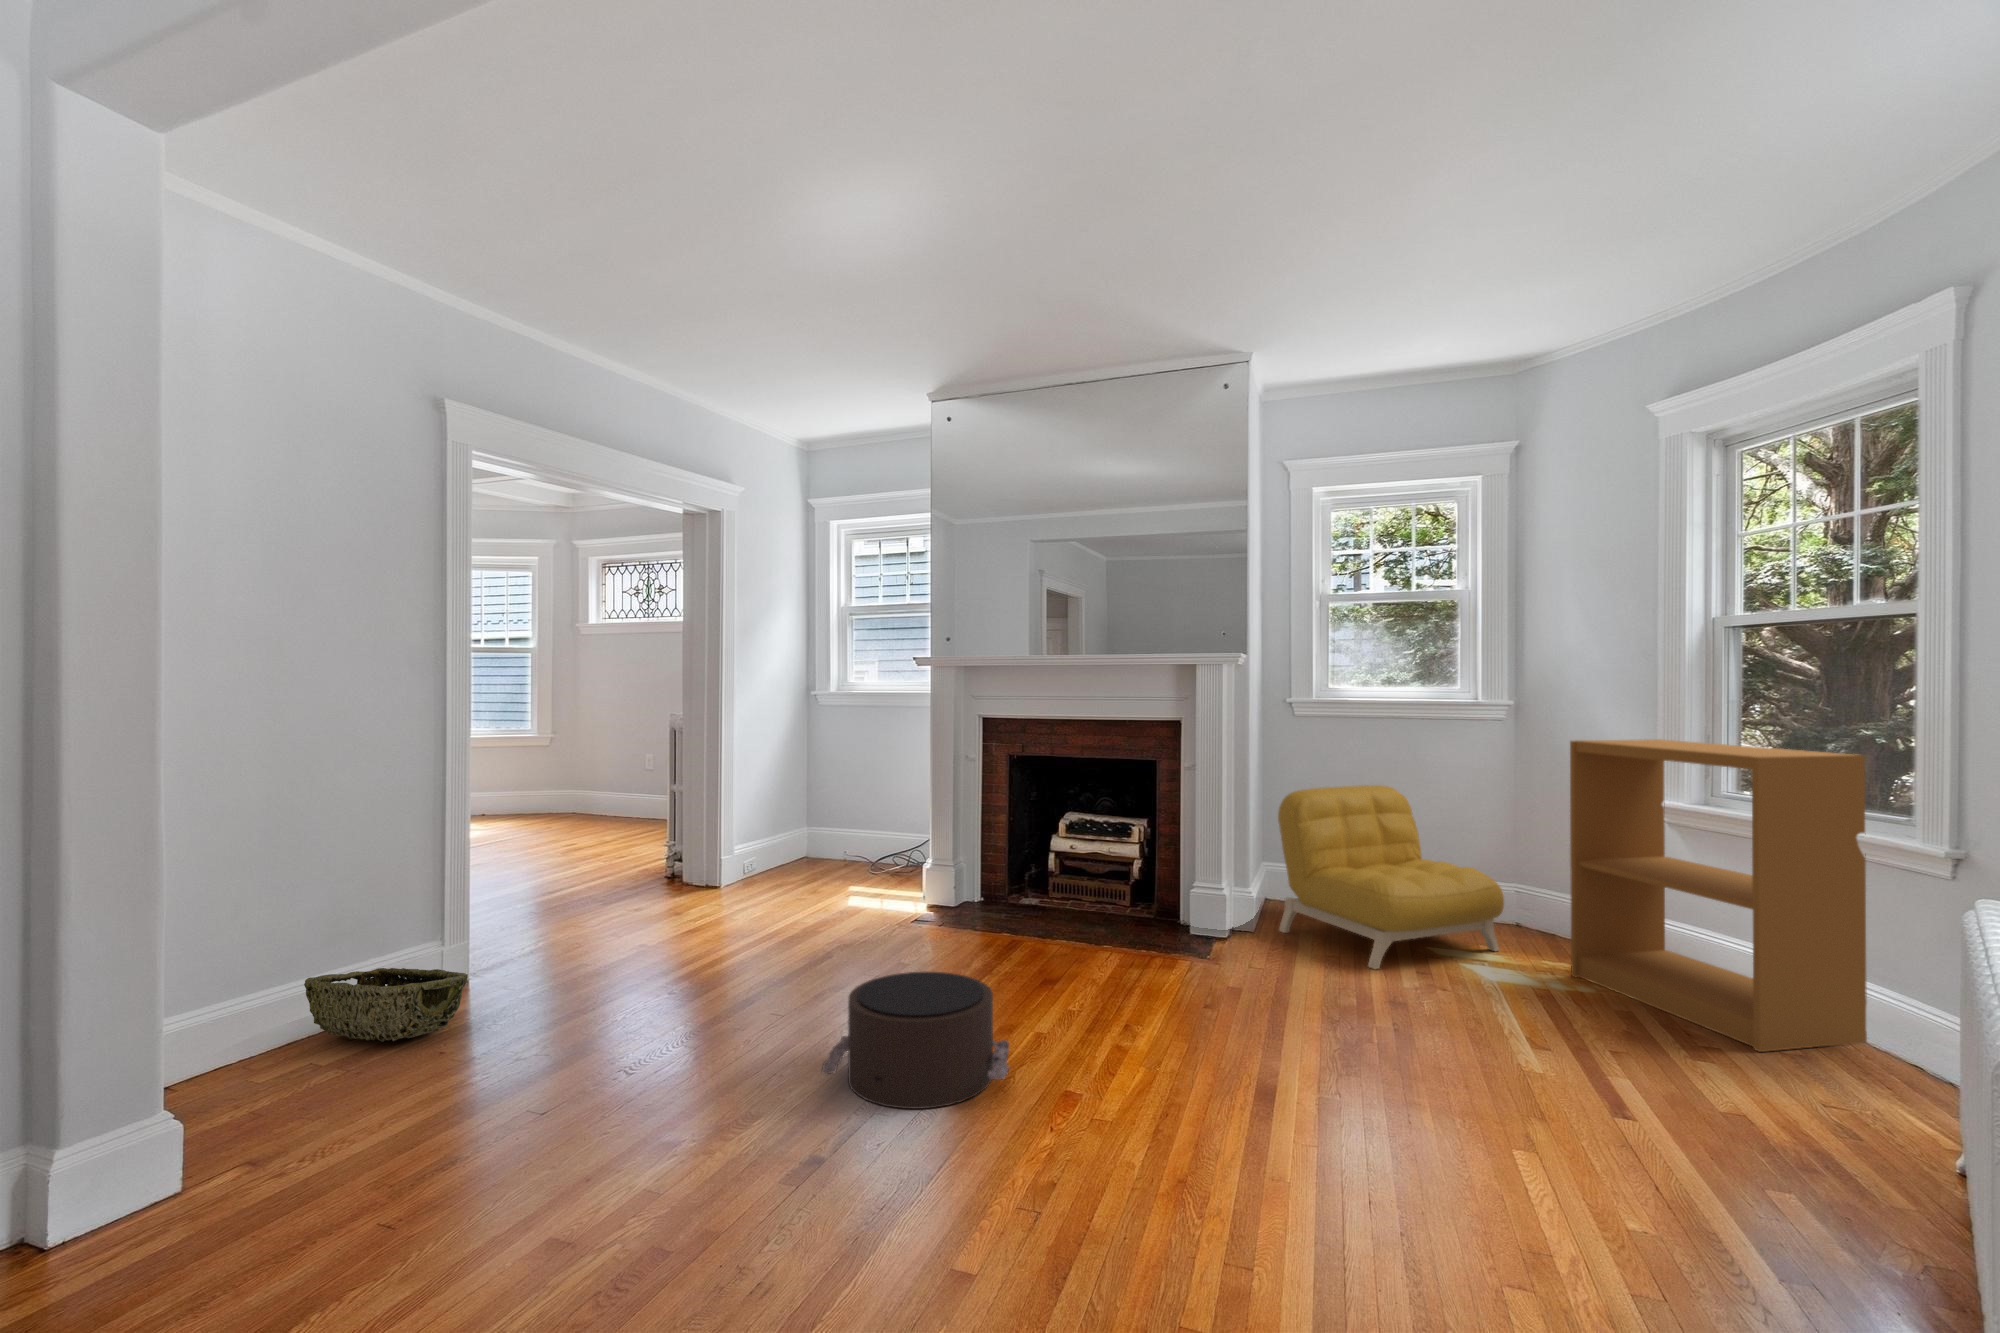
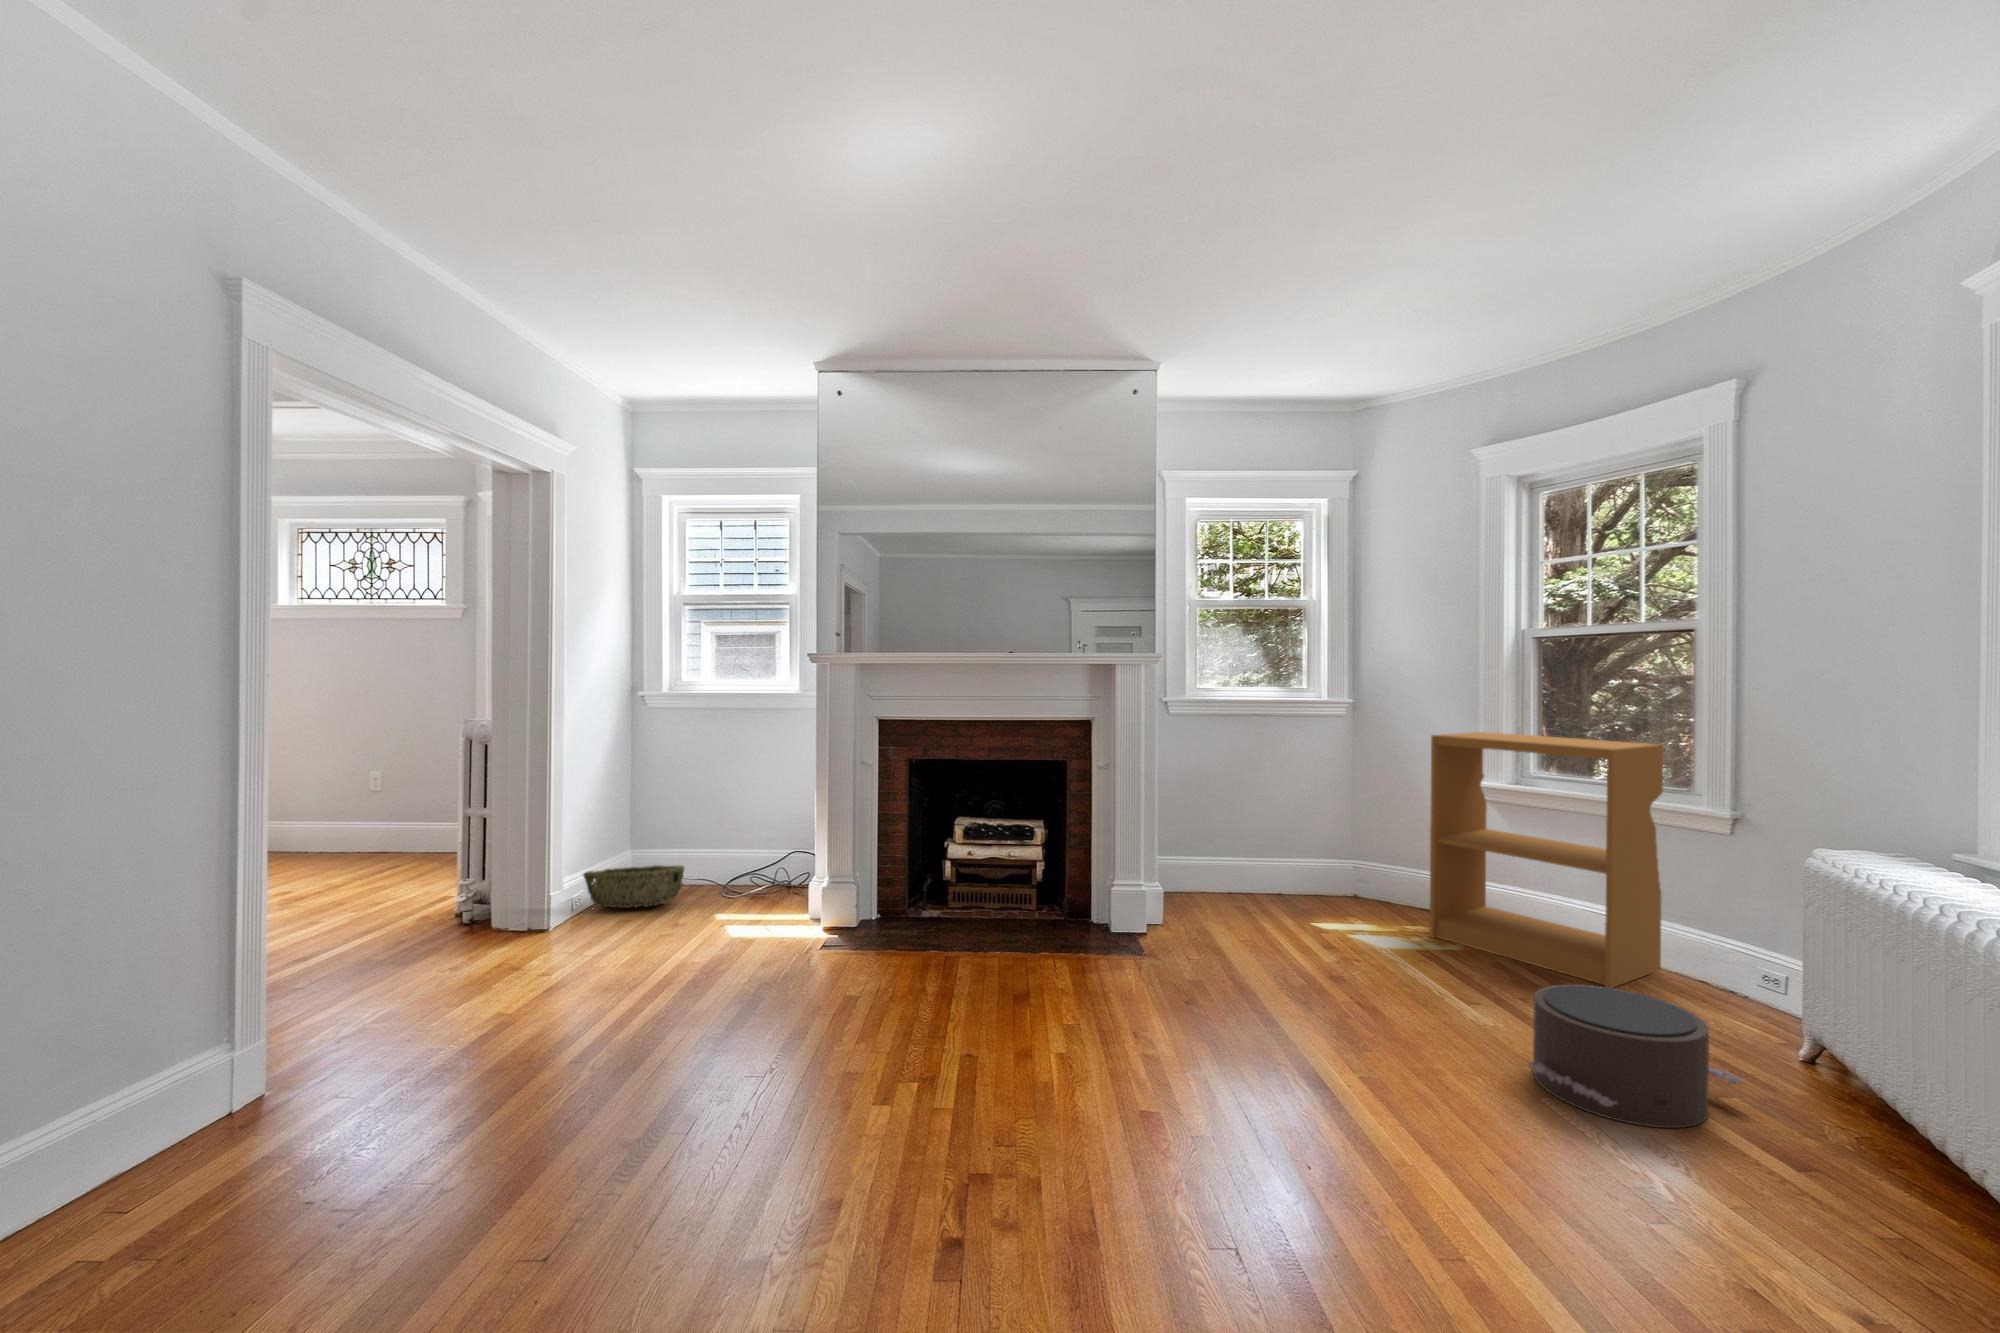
armchair: present [1278,785,1504,969] -> none [1175,777,1368,949]
woven basket: present [304,968,468,1042] -> present [583,865,684,908]
pouf: present [821,972,1009,1109] -> present [1528,984,1743,1128]

